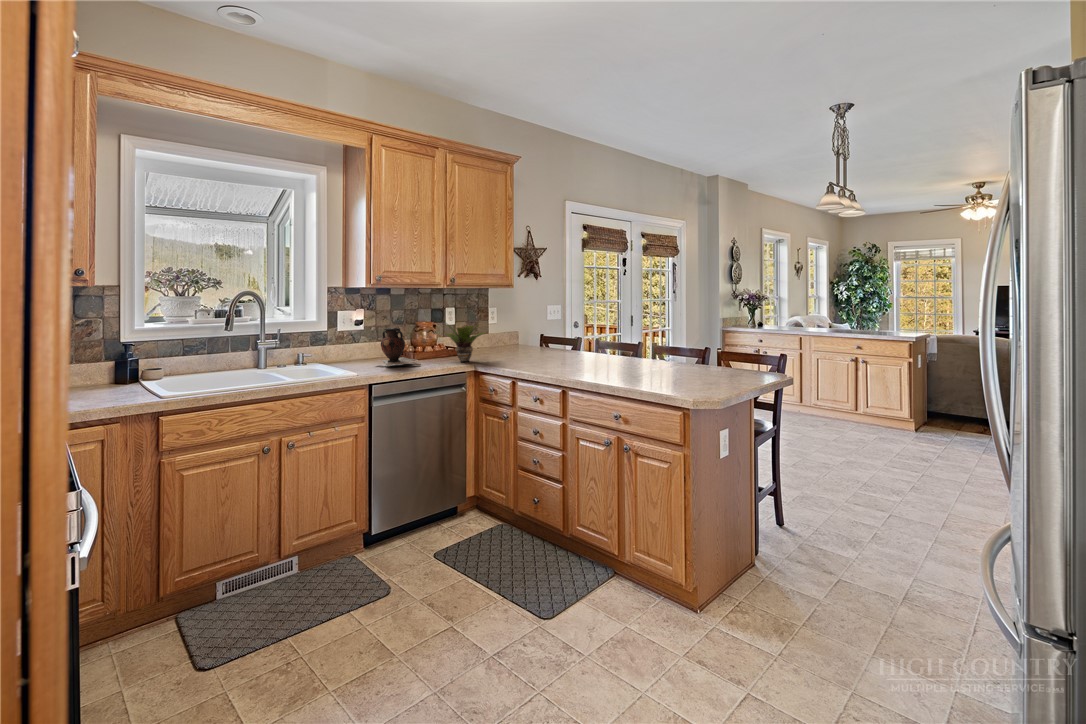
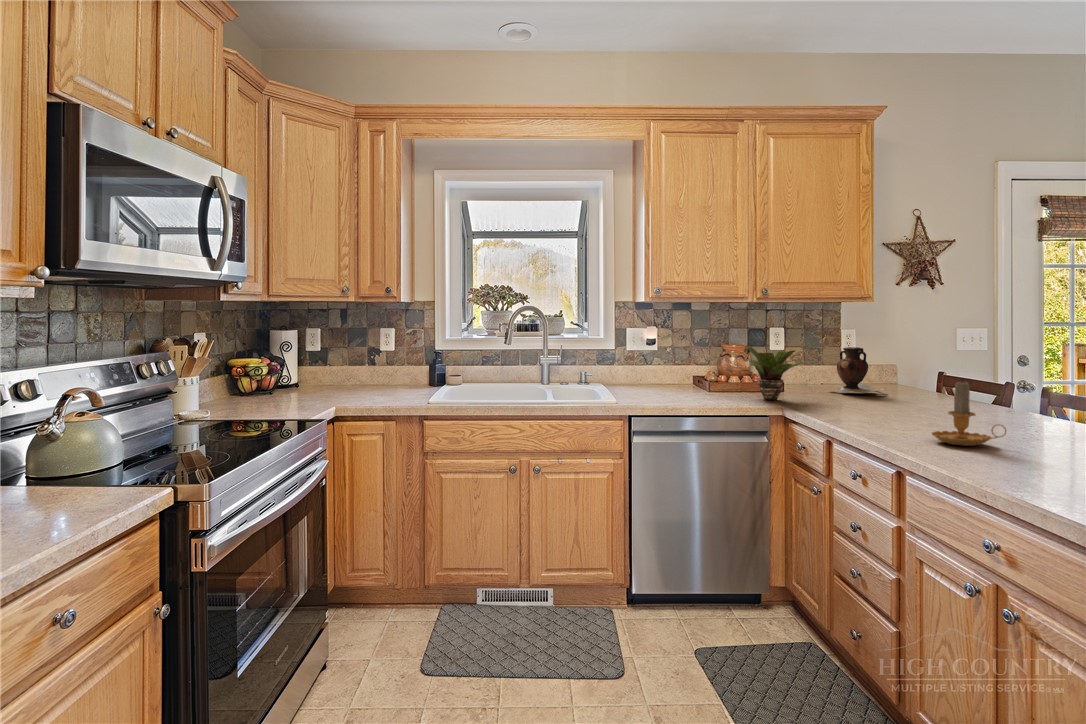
vase: present [381,328,421,366] -> present [836,347,888,396]
candle: none [586,338,621,378] -> present [932,382,1006,446]

